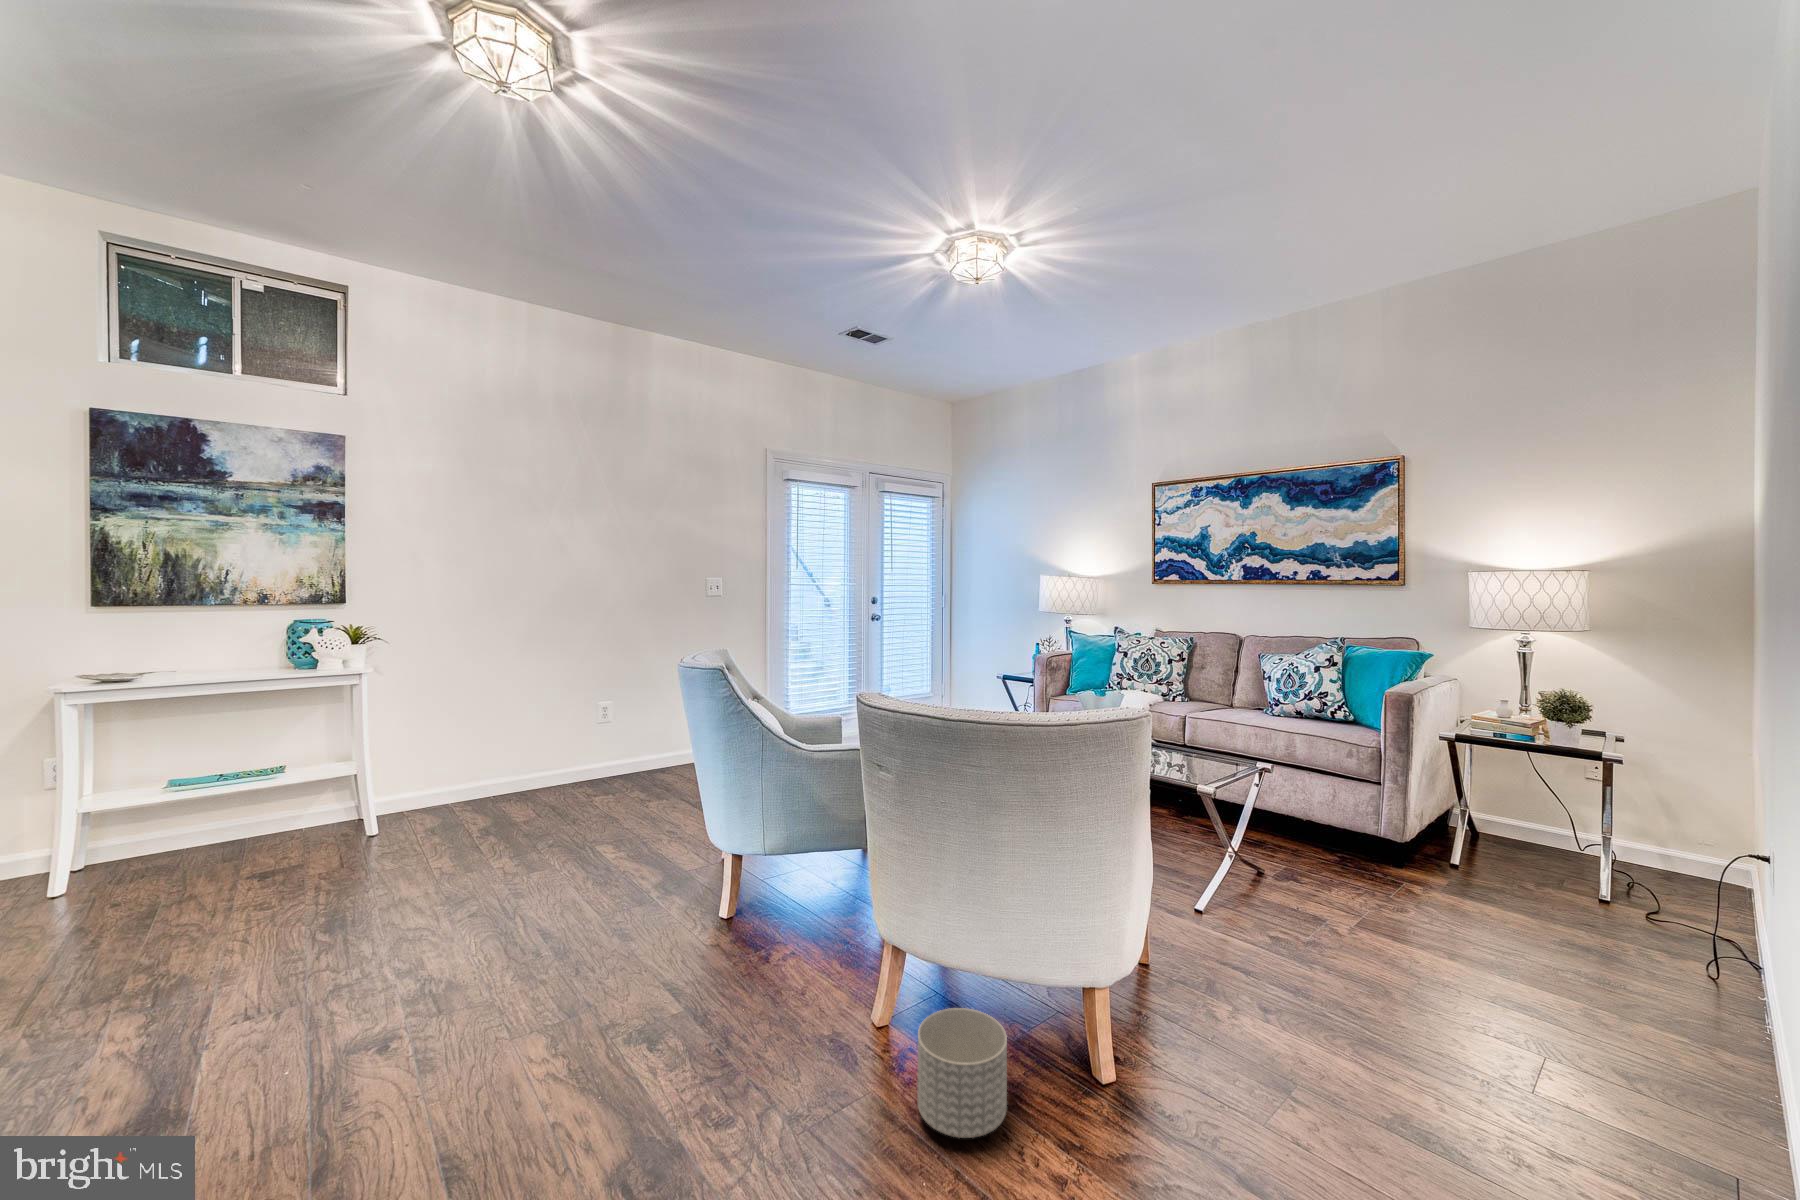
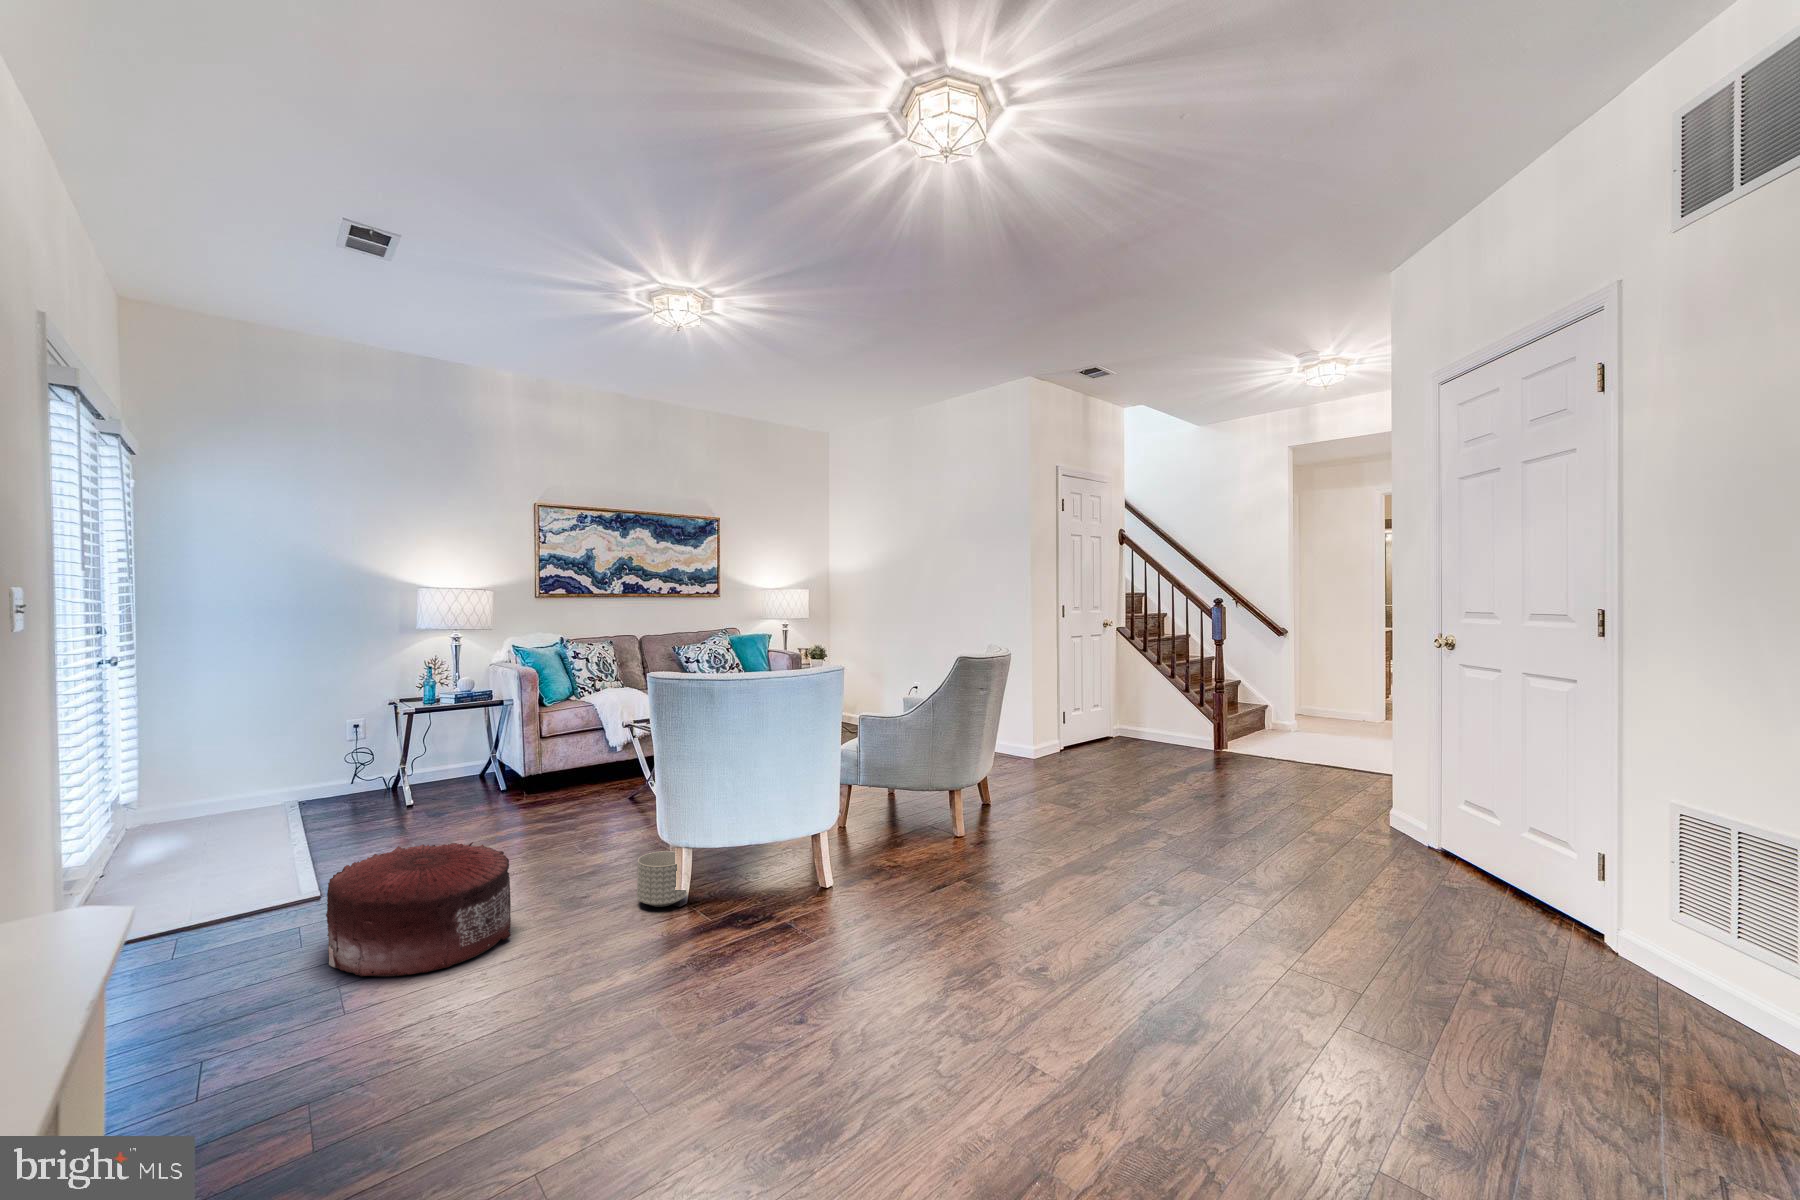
pouf: none [541,867,780,1080] -> present [326,842,511,977]

